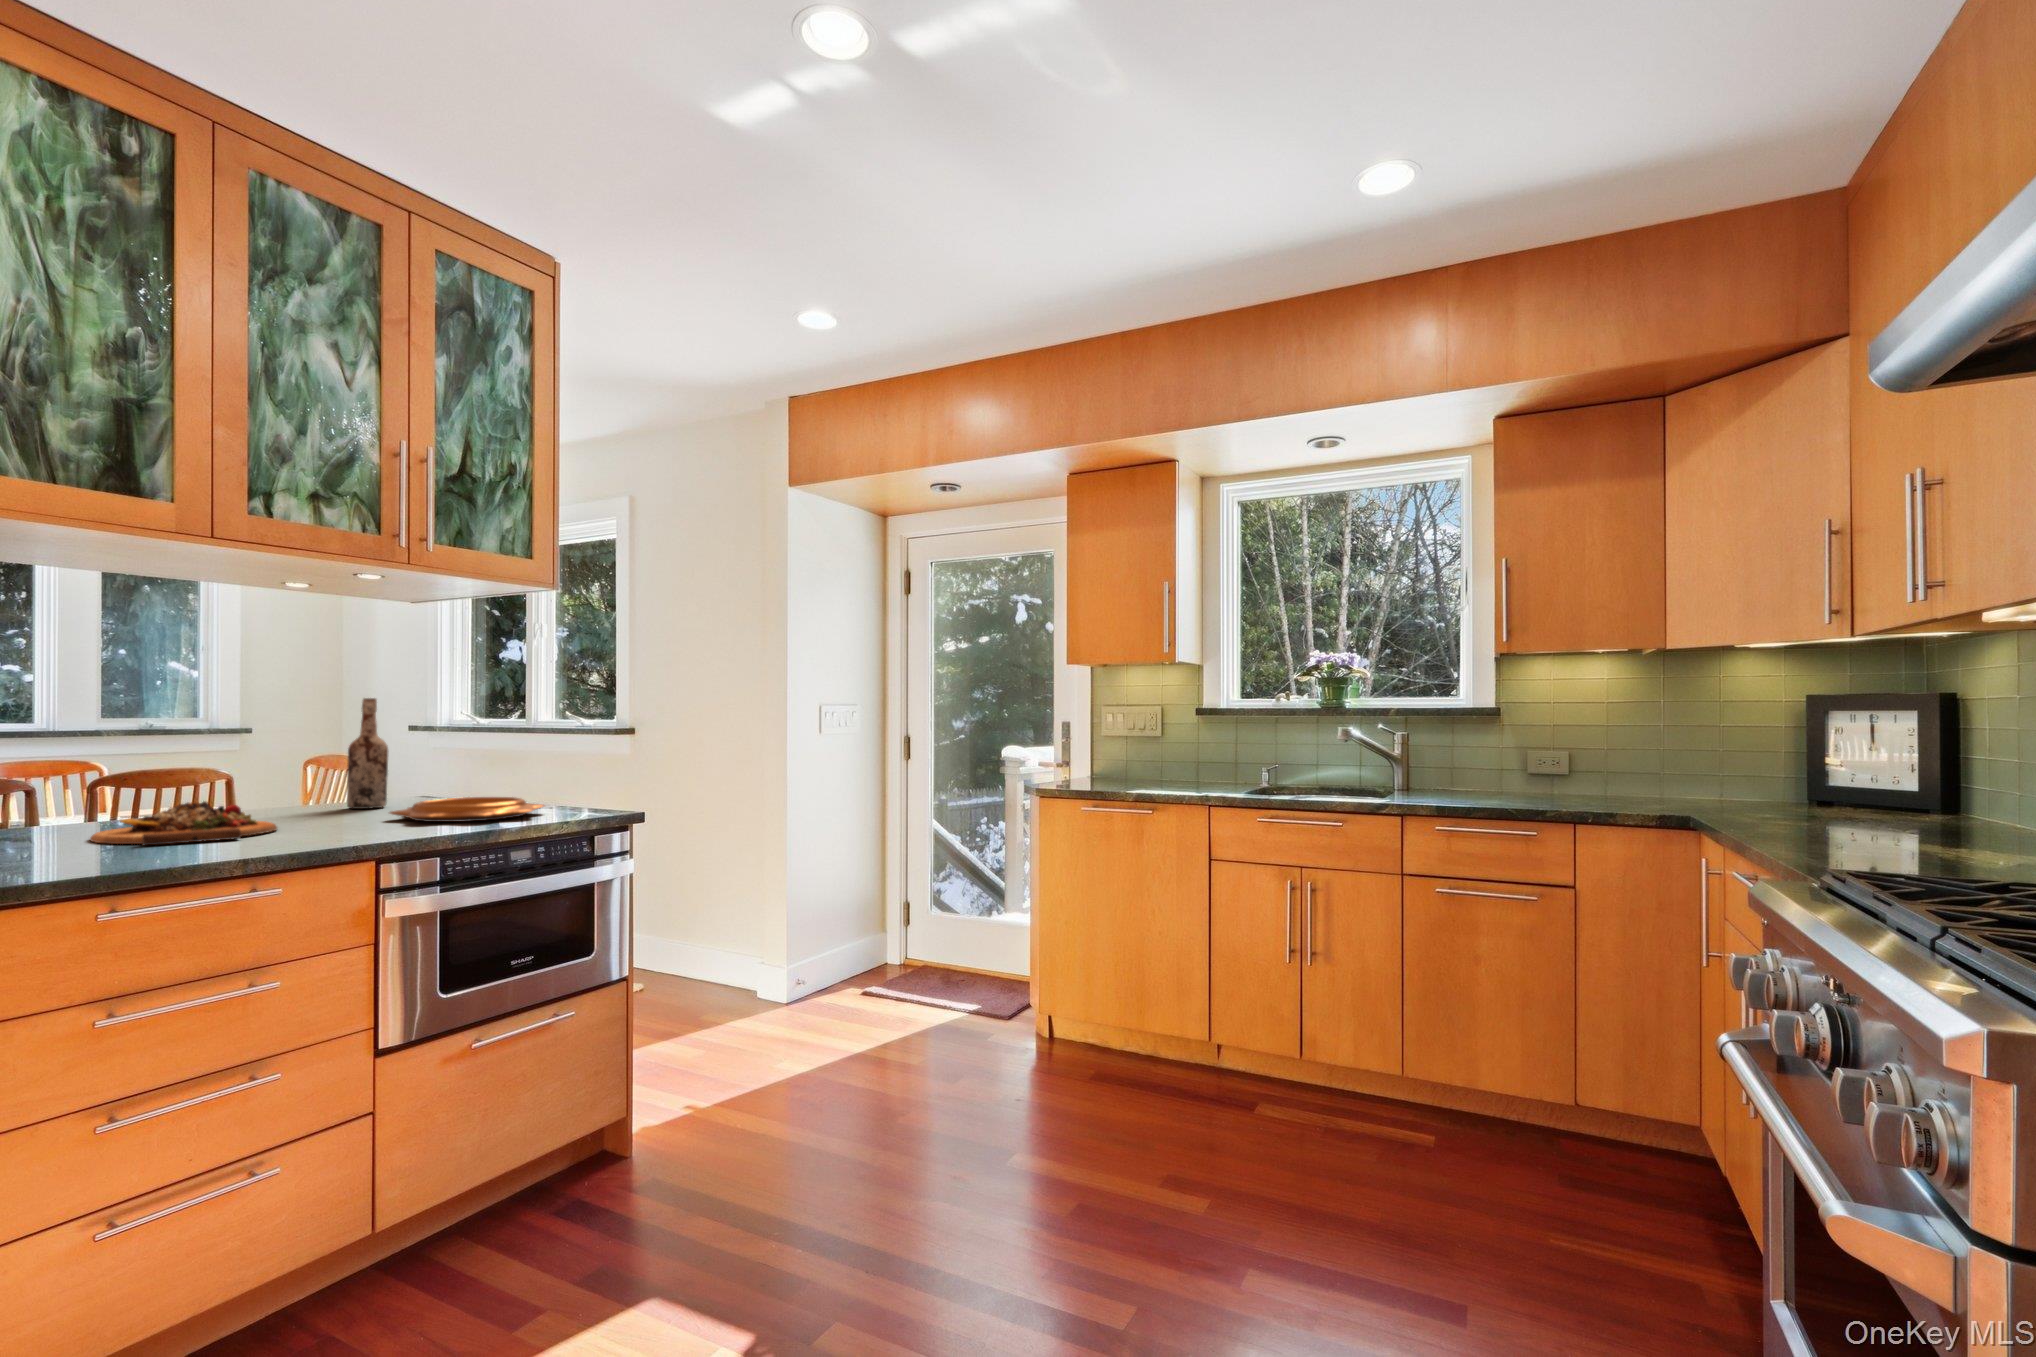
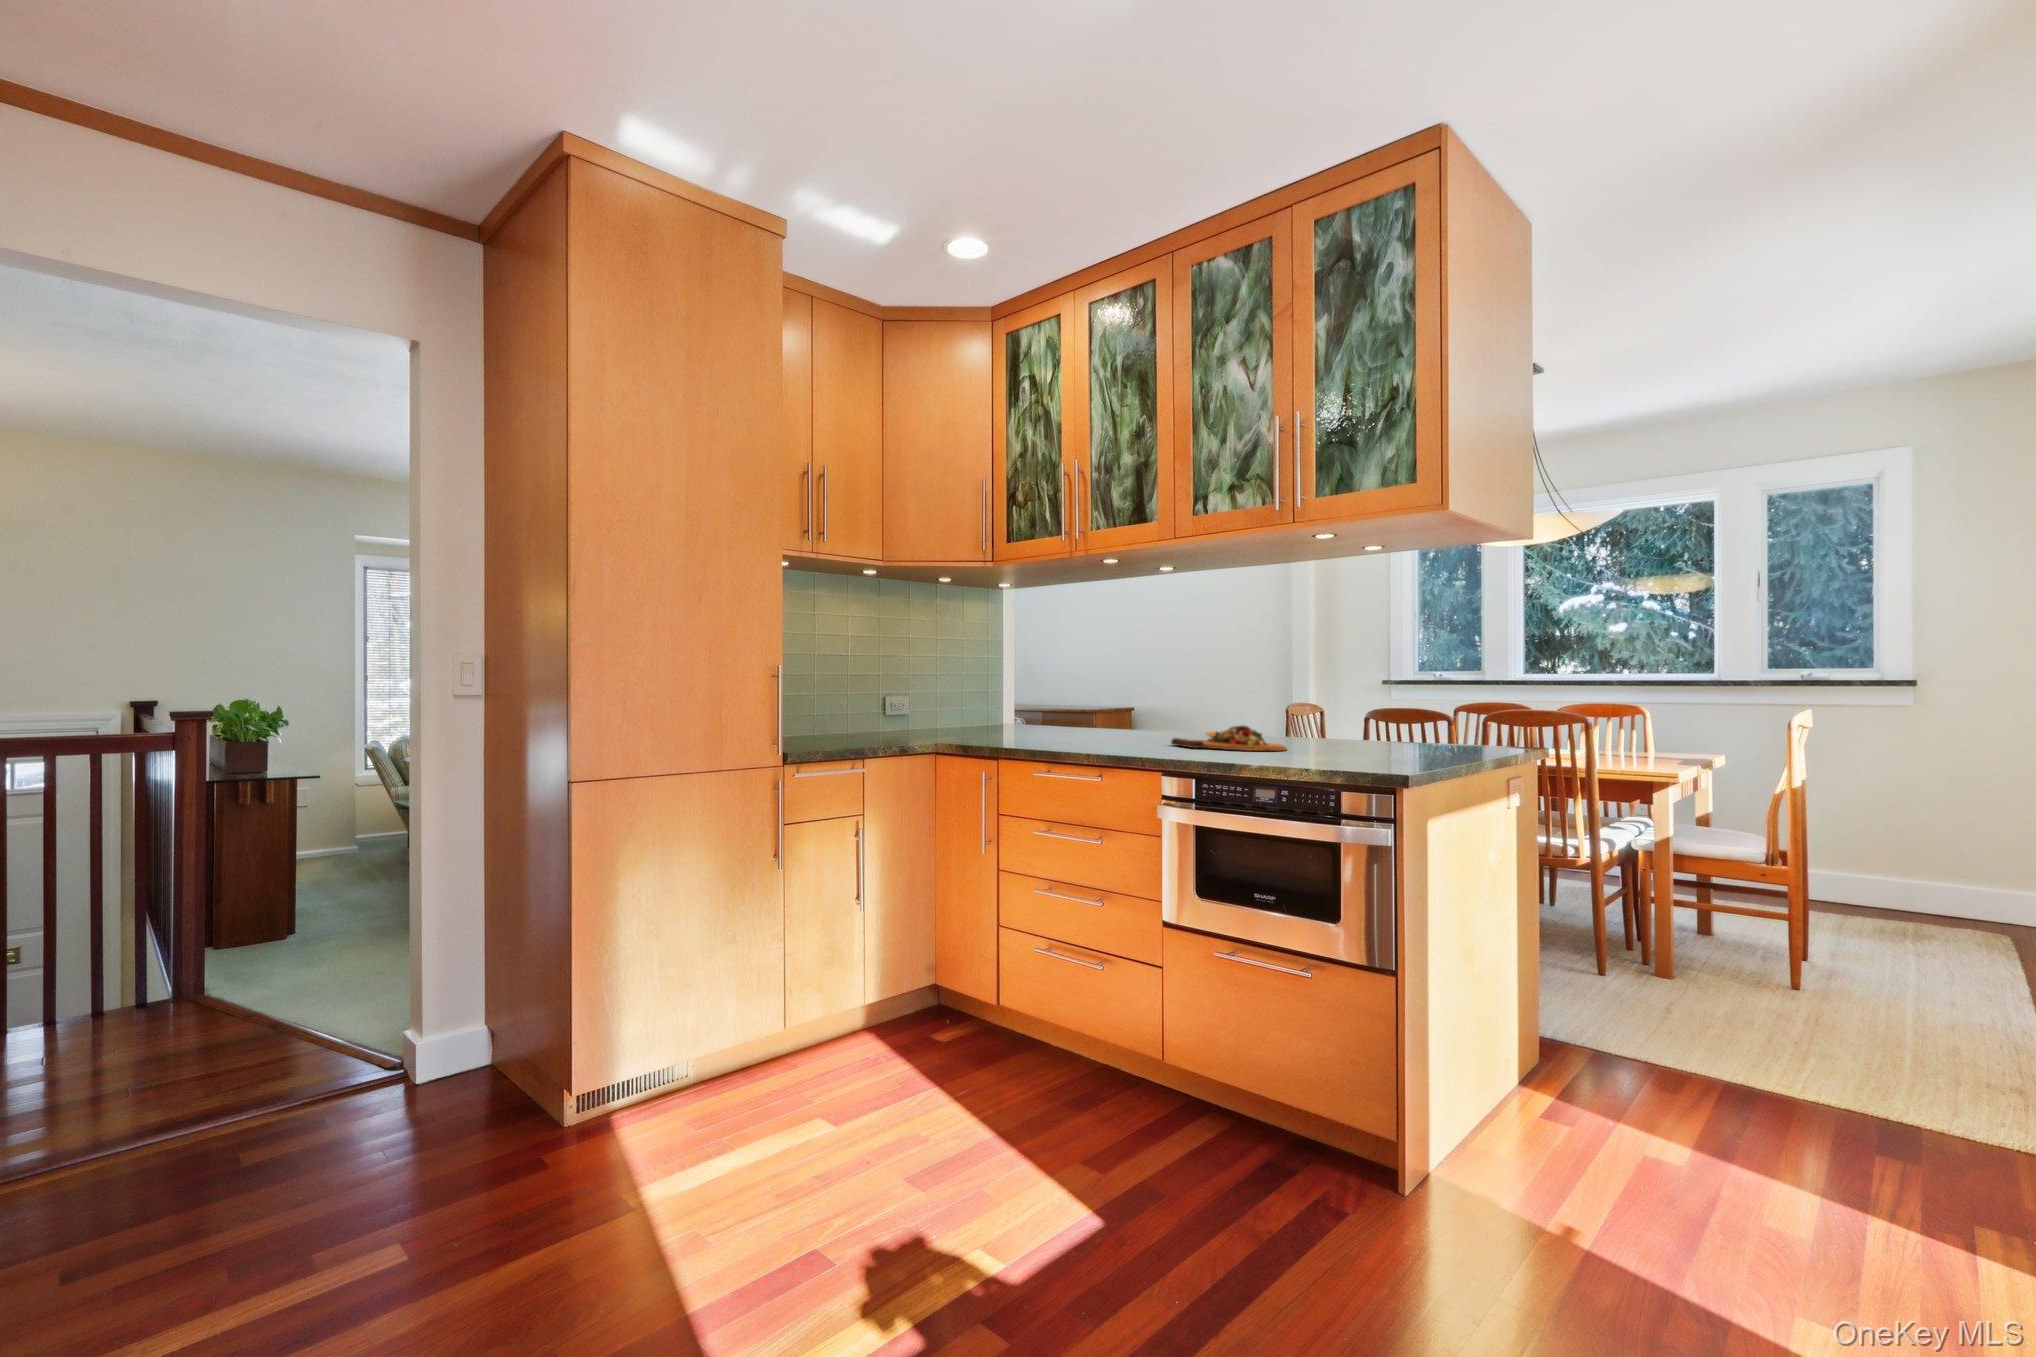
wine bottle: present [347,698,388,809] -> none [1416,651,1453,760]
decorative bowl: present [390,797,544,822] -> none [1281,745,1430,768]

